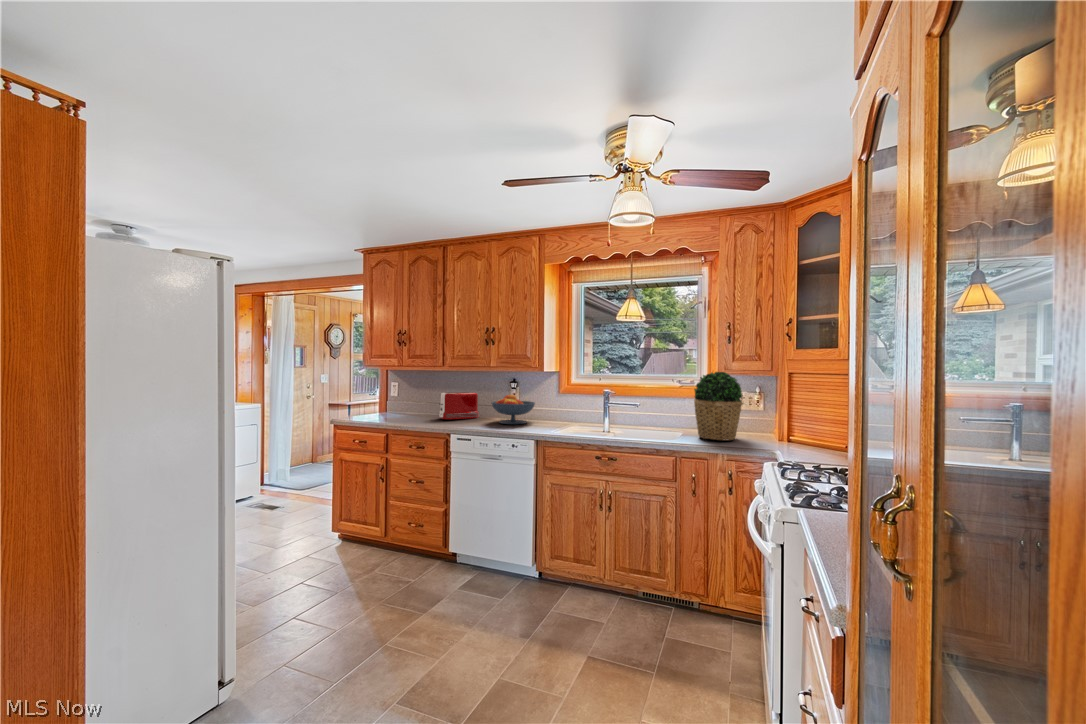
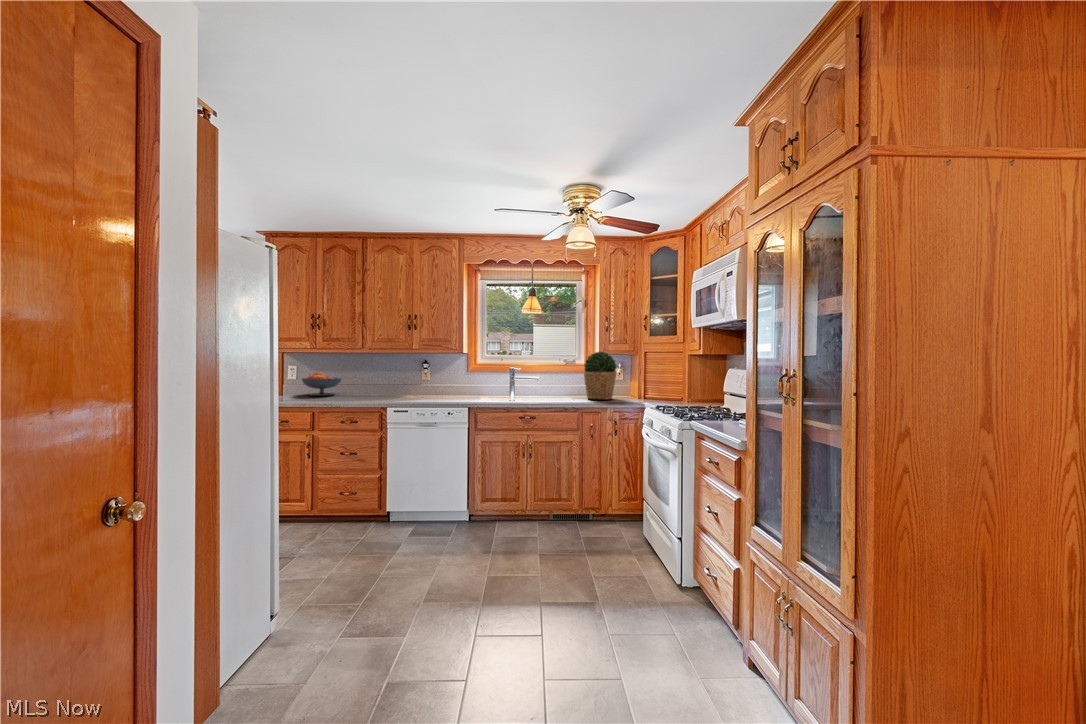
toaster: present [439,392,479,420] -> none [357,373,394,398]
fruit bowl: present [492,395,535,424] -> present [302,372,342,396]

